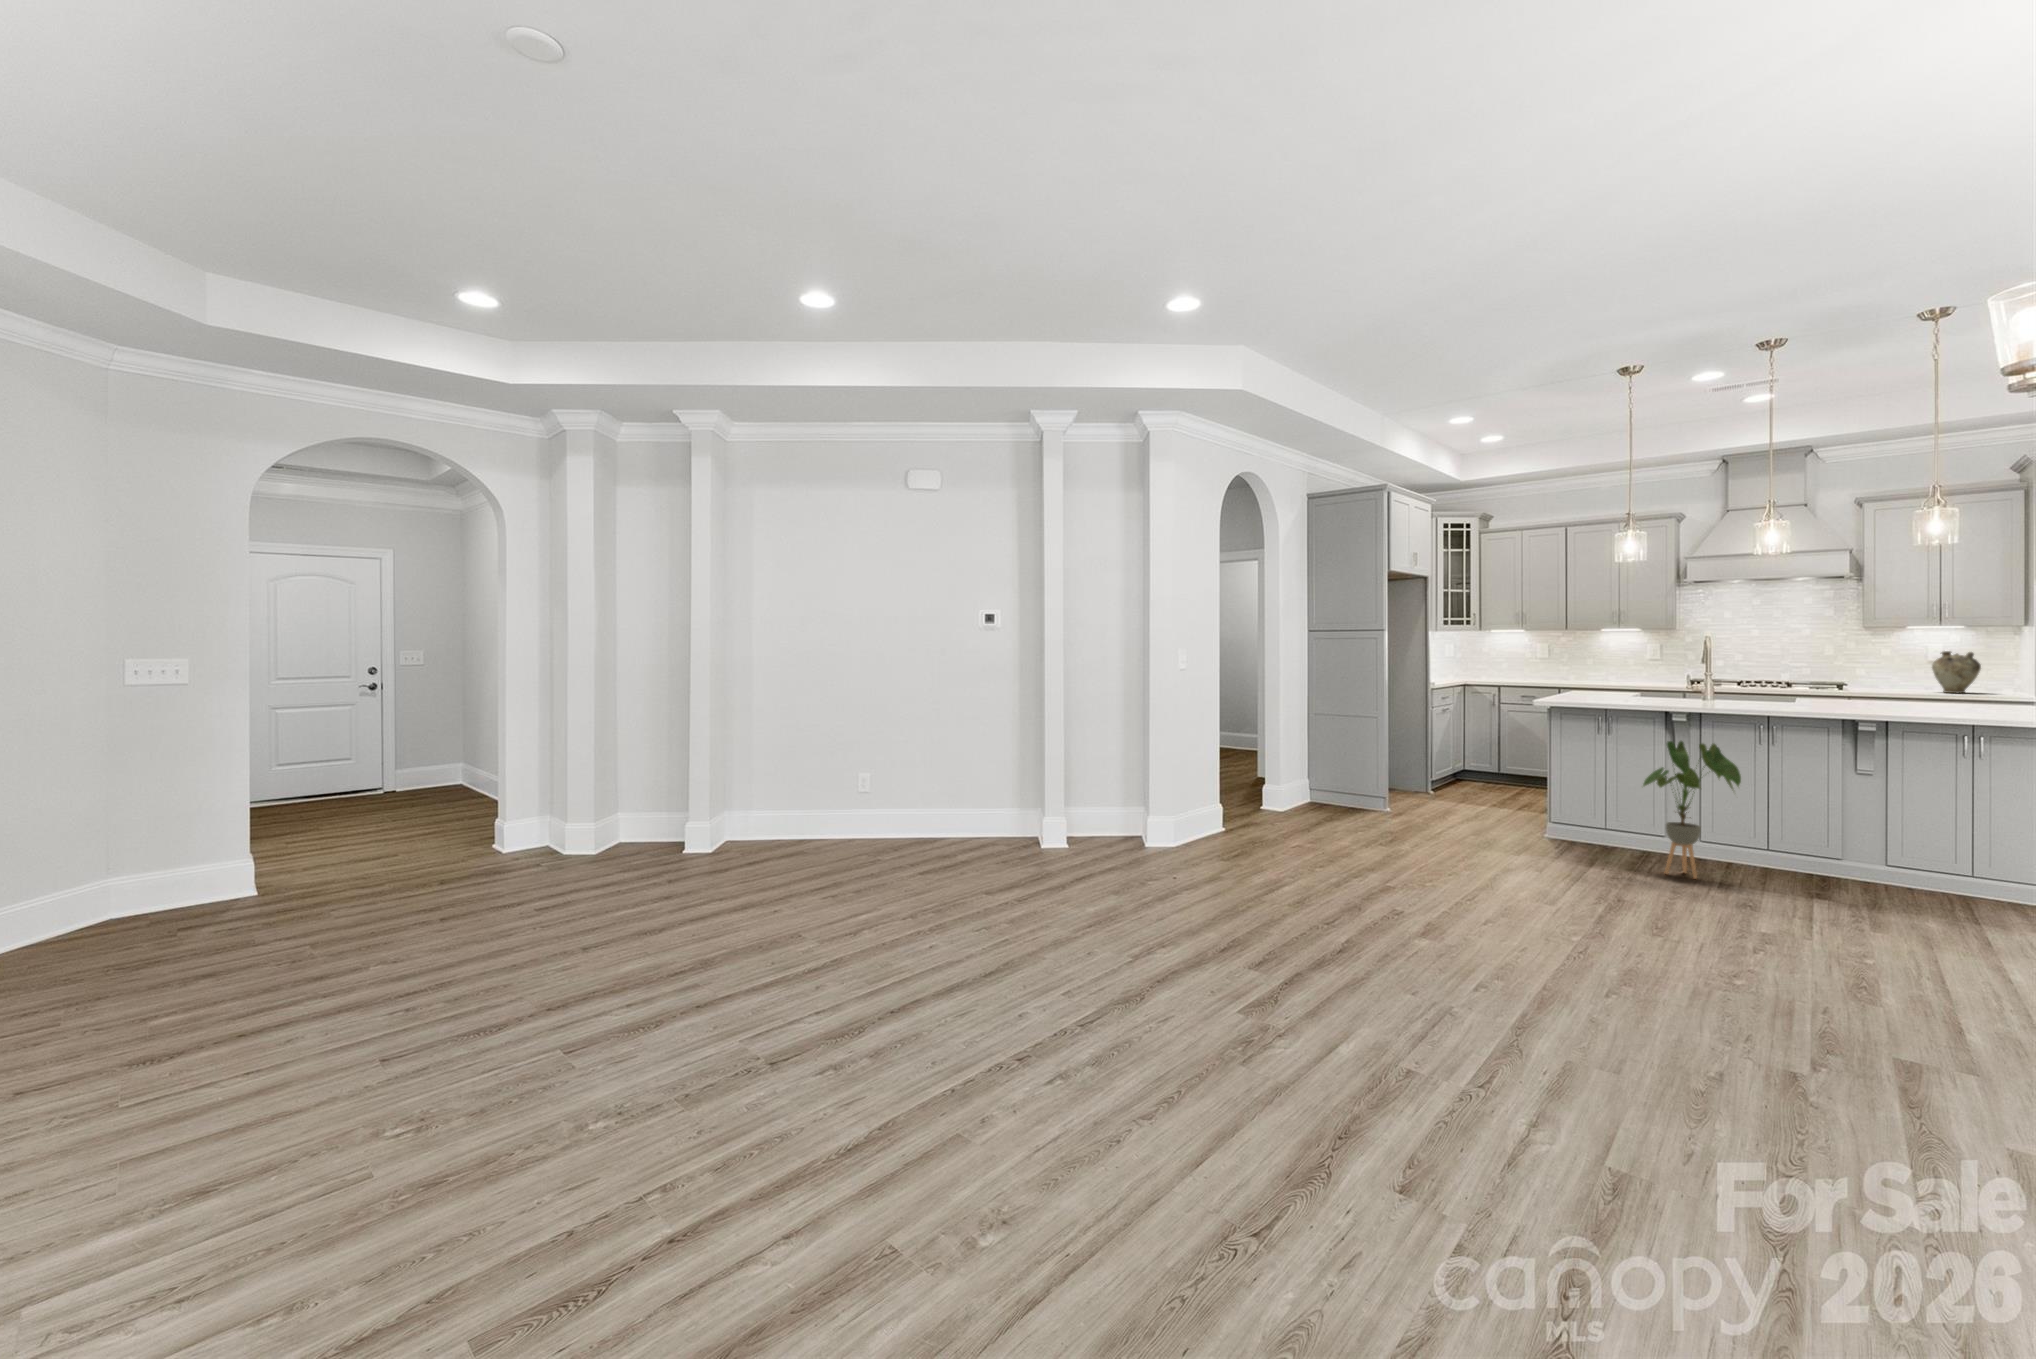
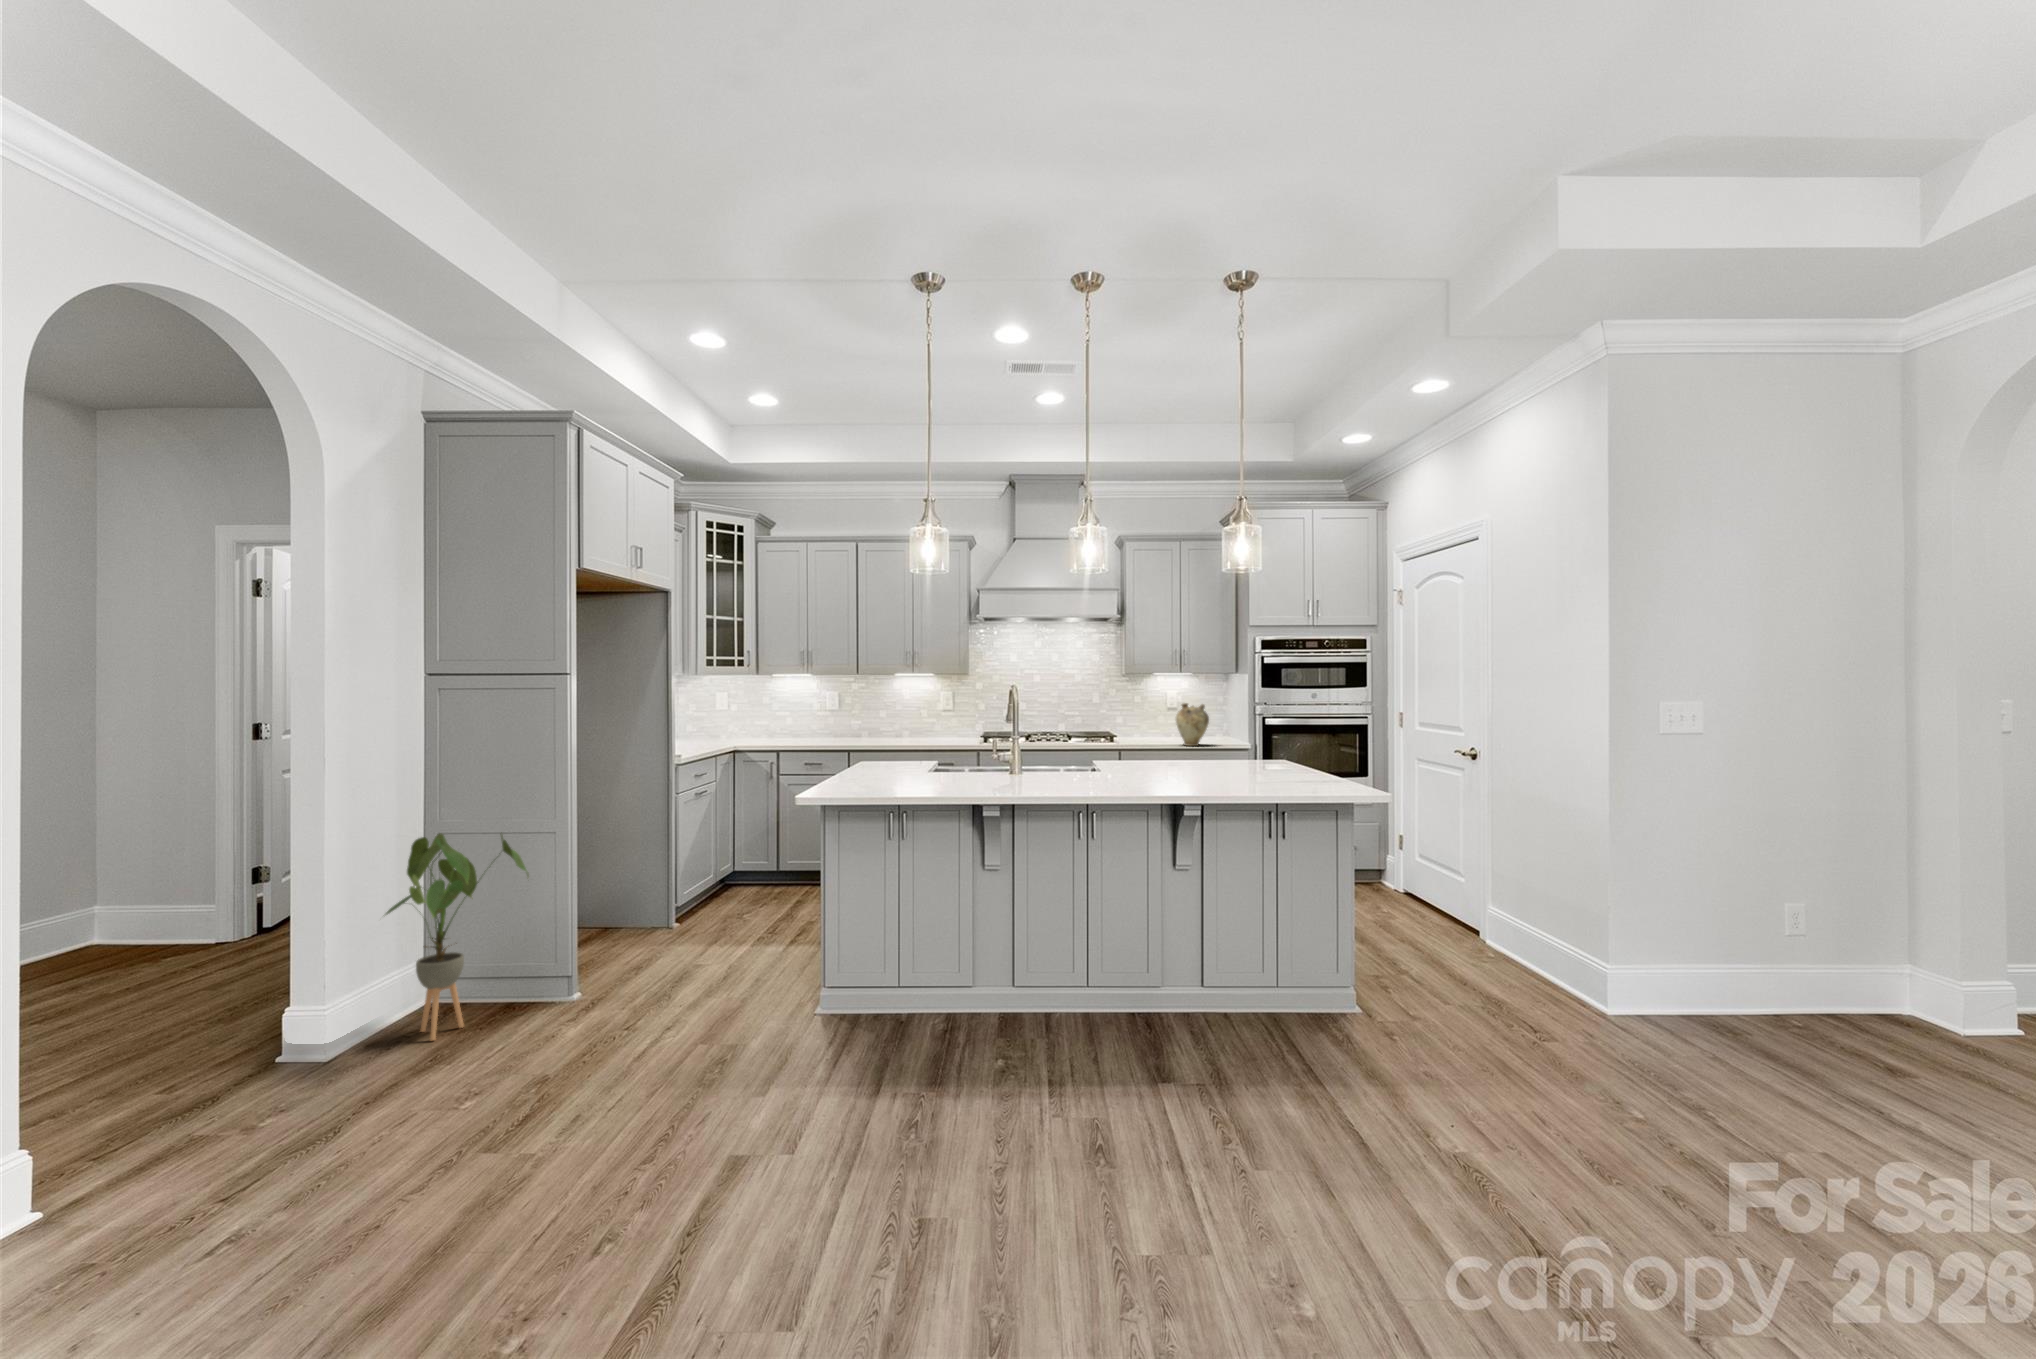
house plant: present [1643,741,1741,879] -> present [386,834,528,1040]

